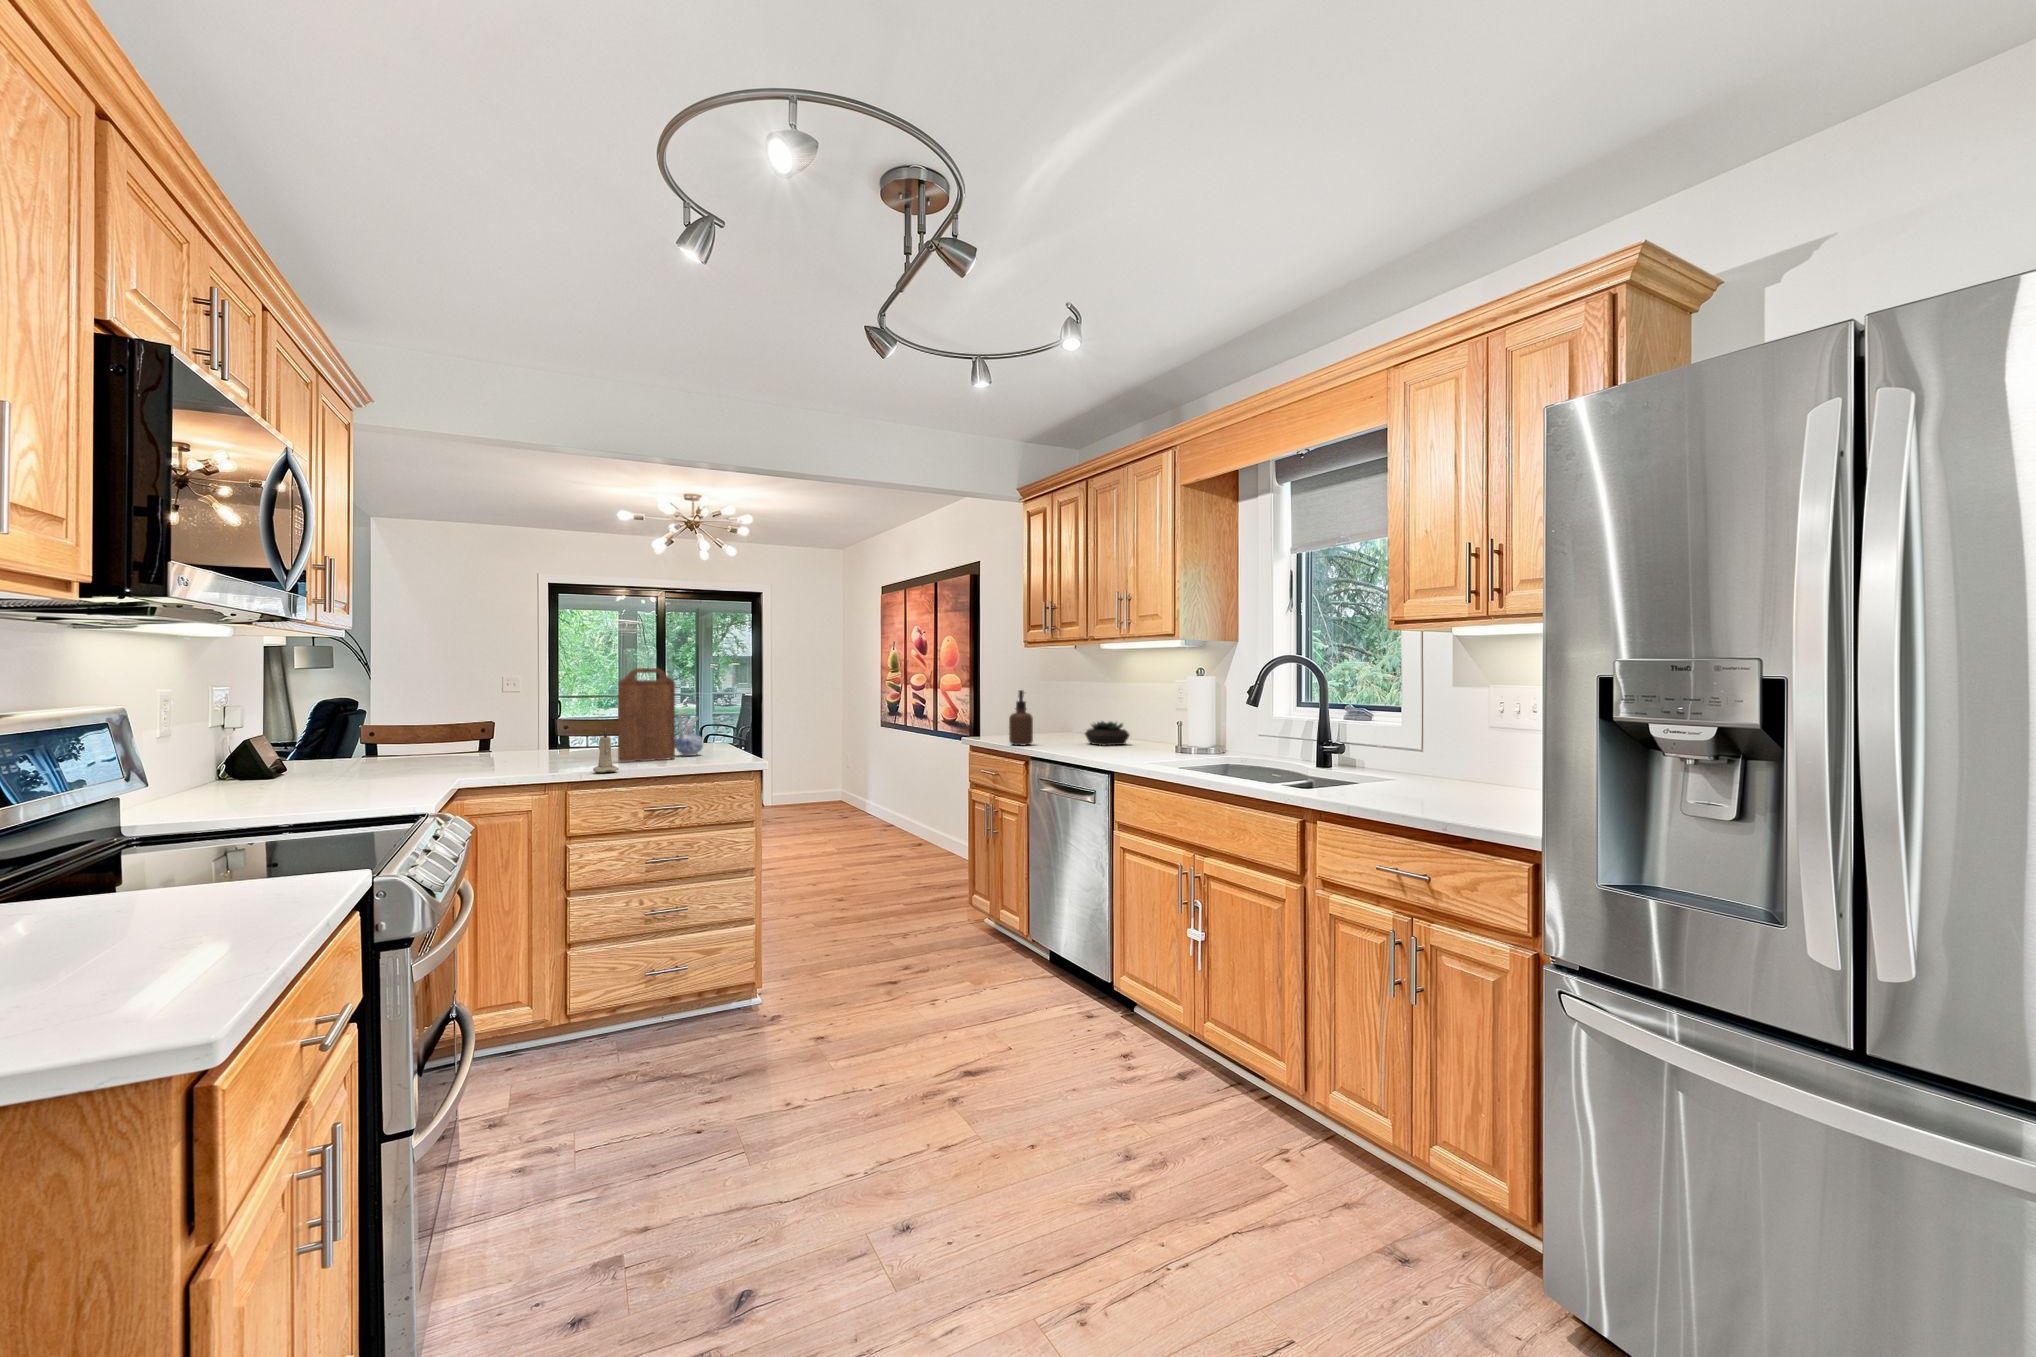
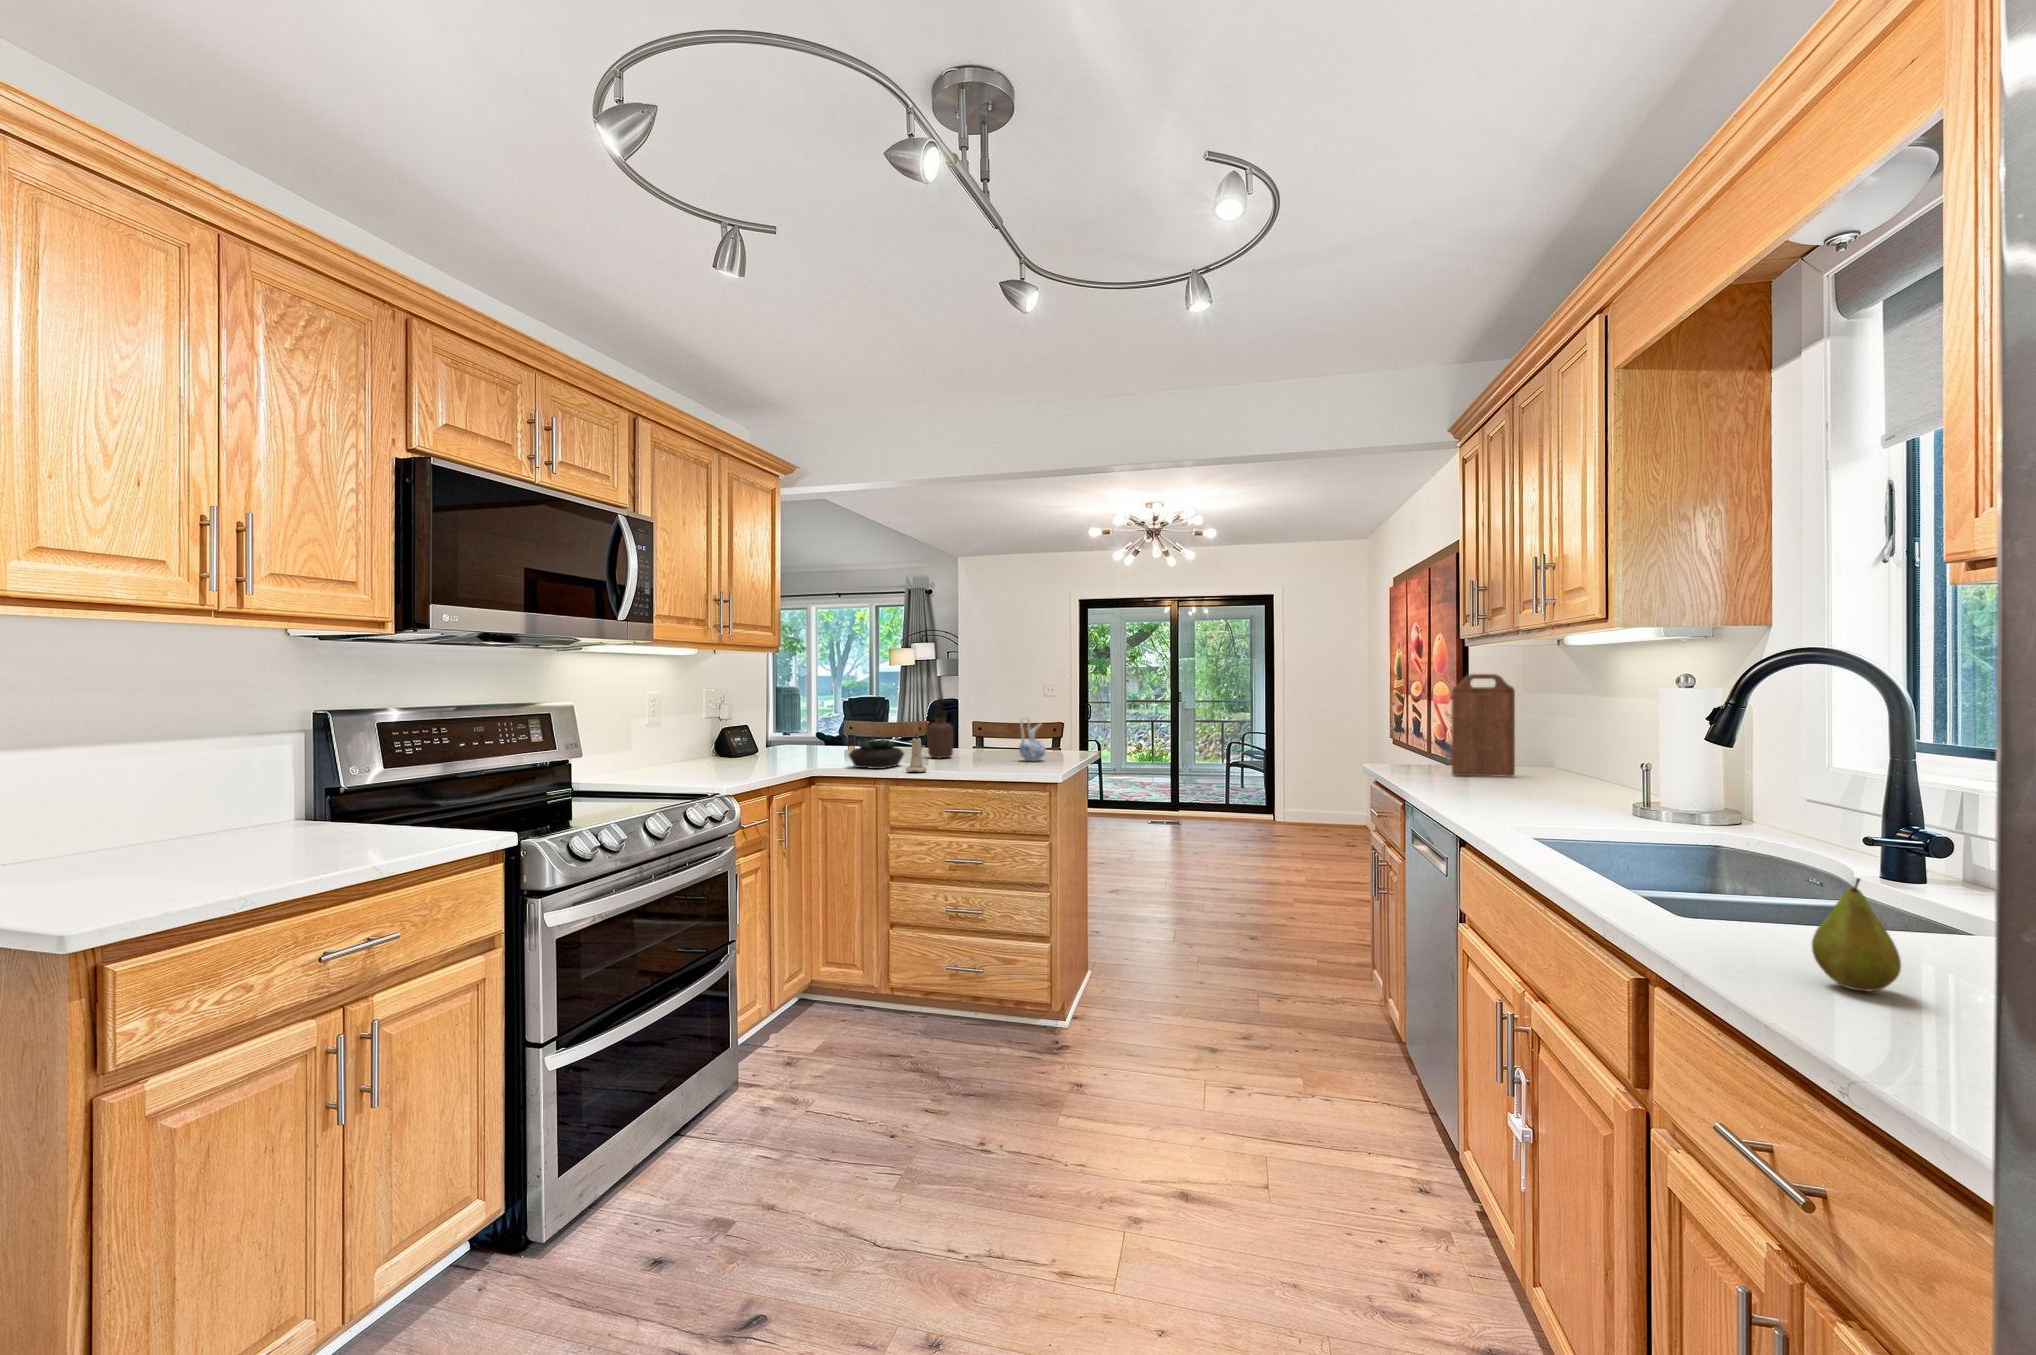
cutting board: present [618,668,675,762] -> present [1452,674,1515,777]
soap dispenser: present [1009,690,1033,745] -> present [928,699,953,758]
succulent plant: present [1085,721,1129,746] -> present [849,739,904,769]
fruit: none [1381,754,1409,801] -> present [1812,878,1901,992]

